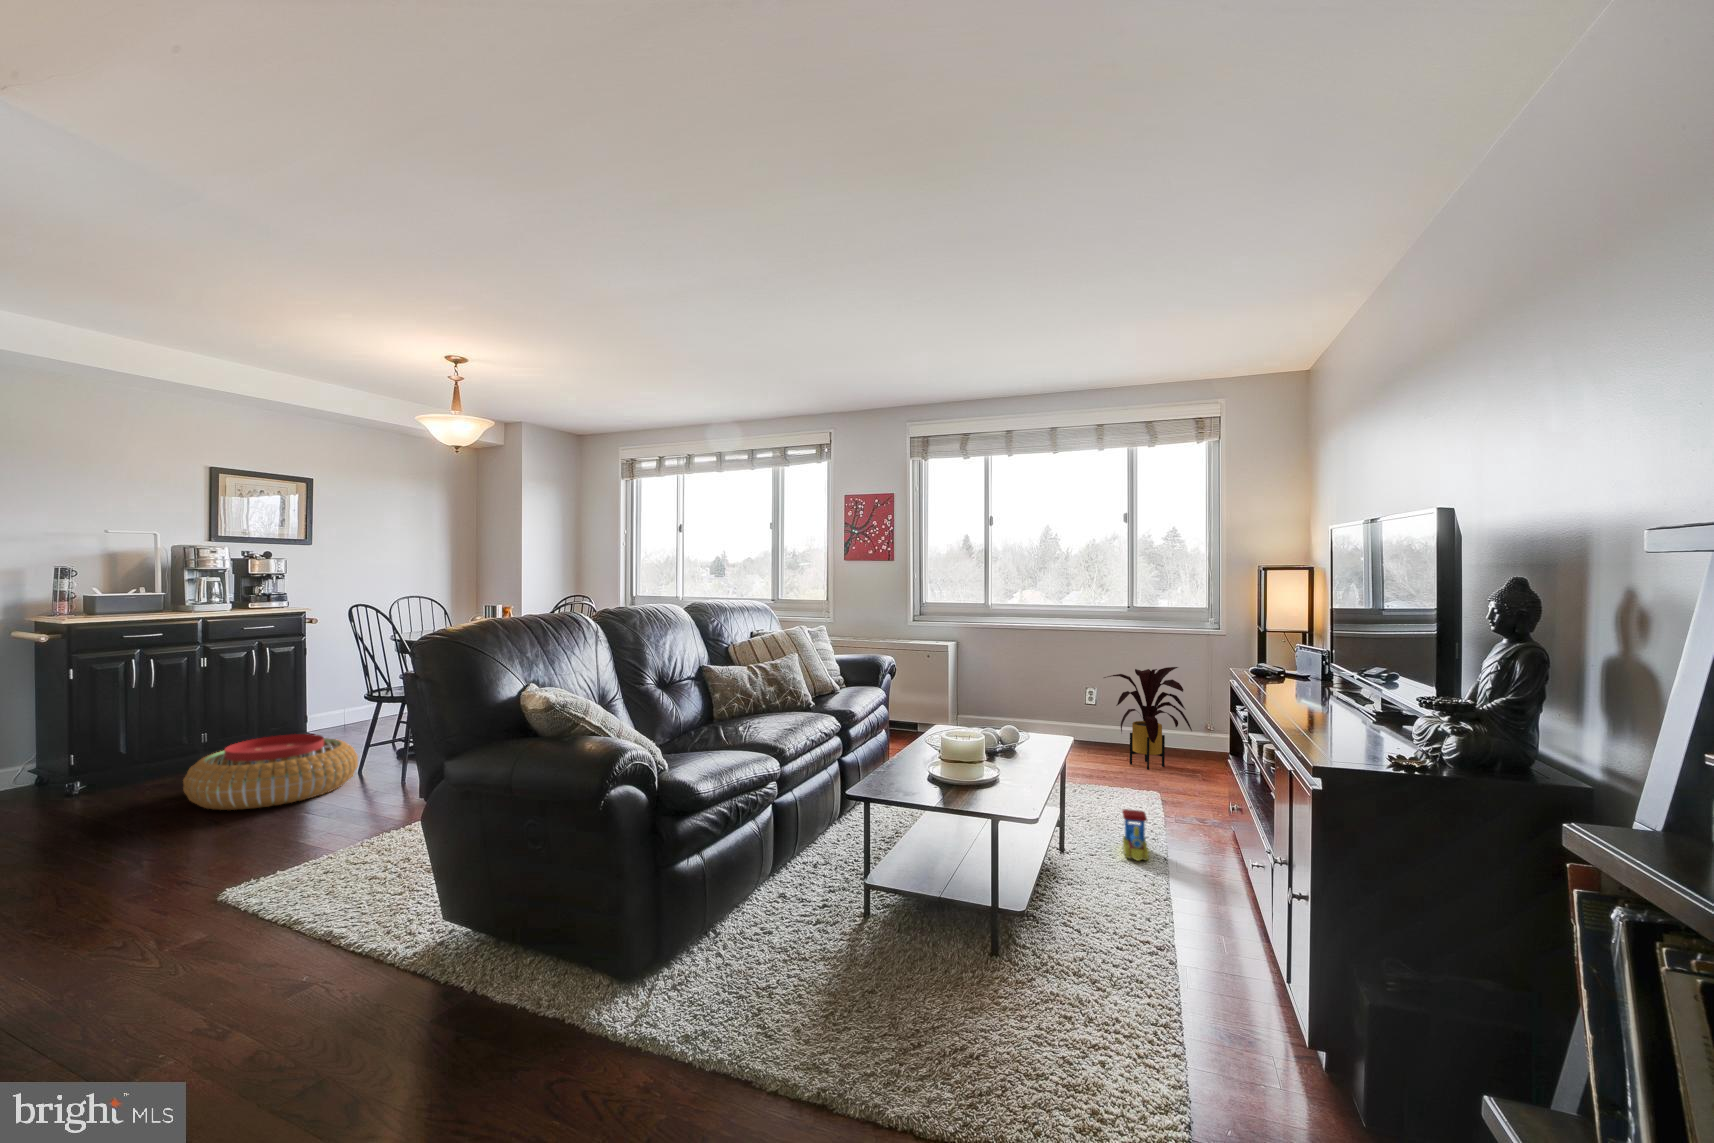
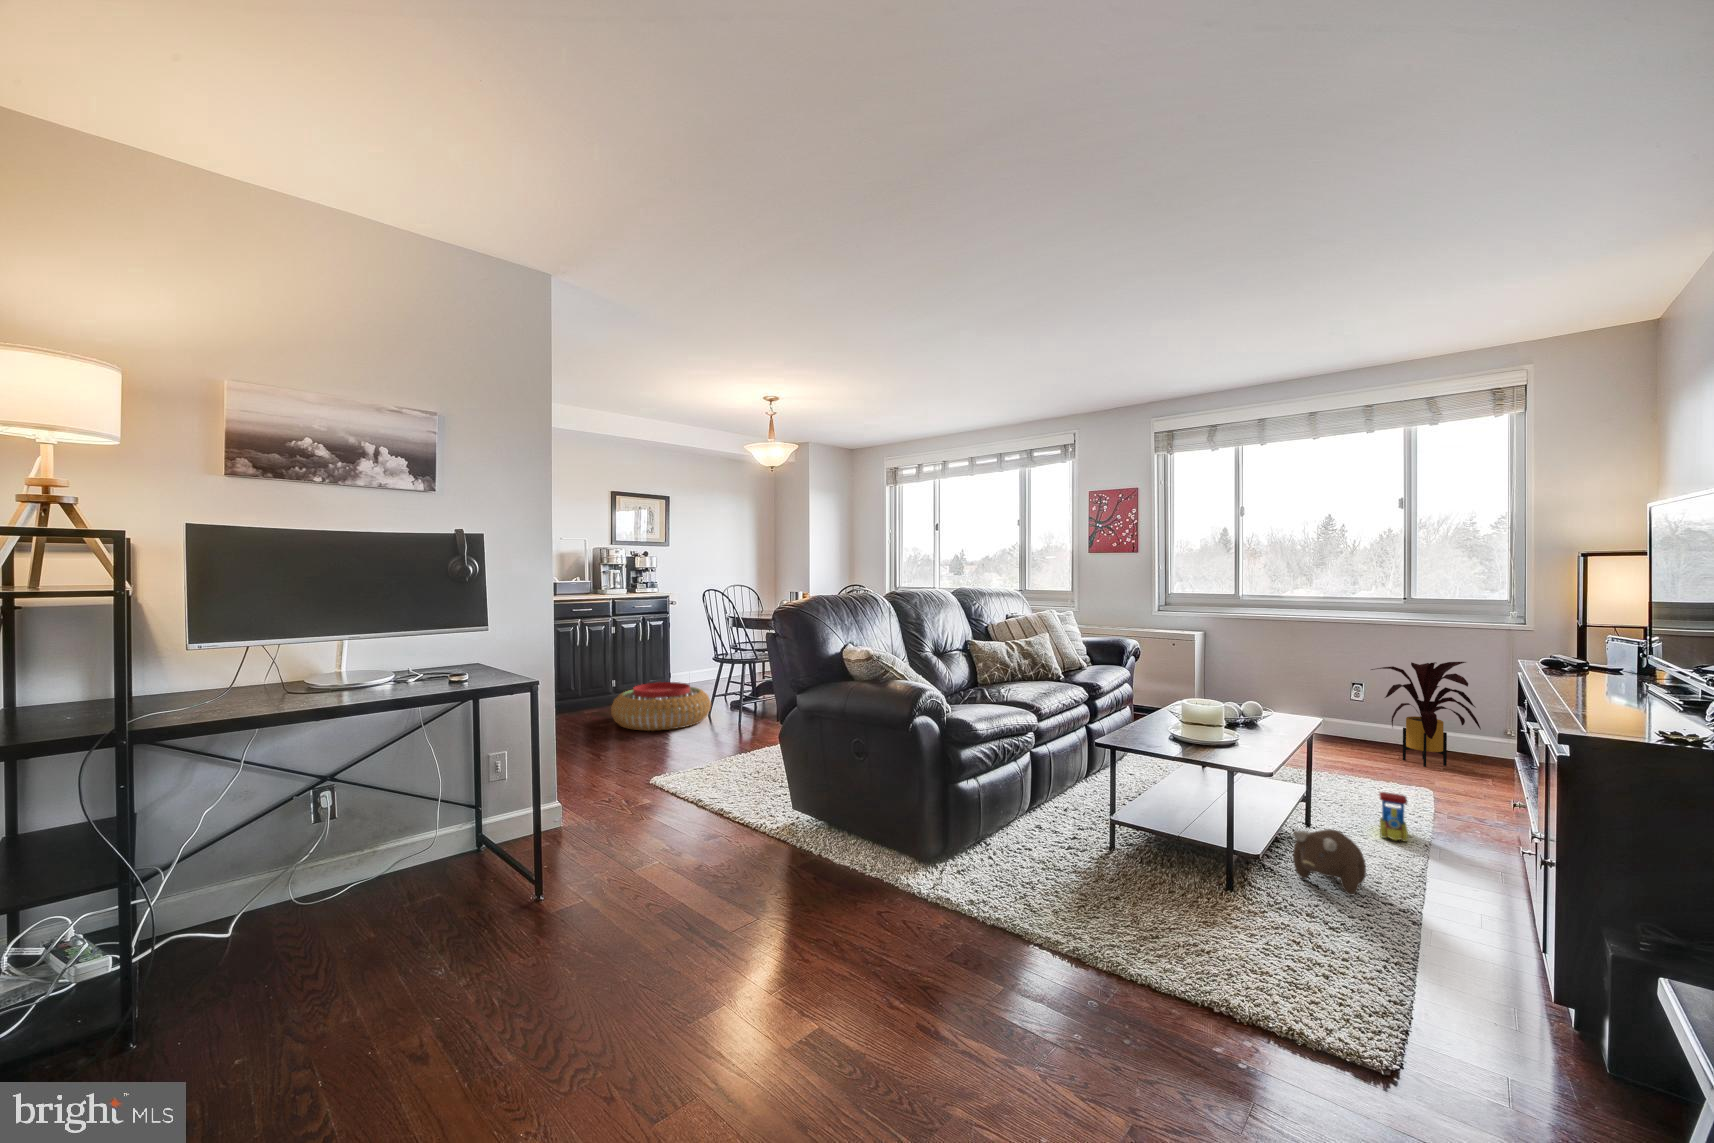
plush toy: none [1053,866,1121,940] -> present [1293,829,1366,895]

